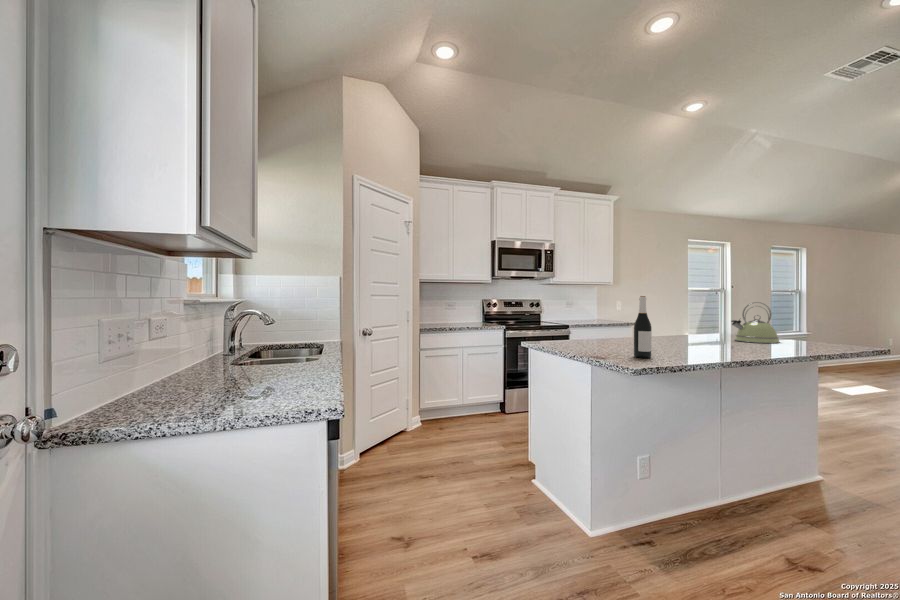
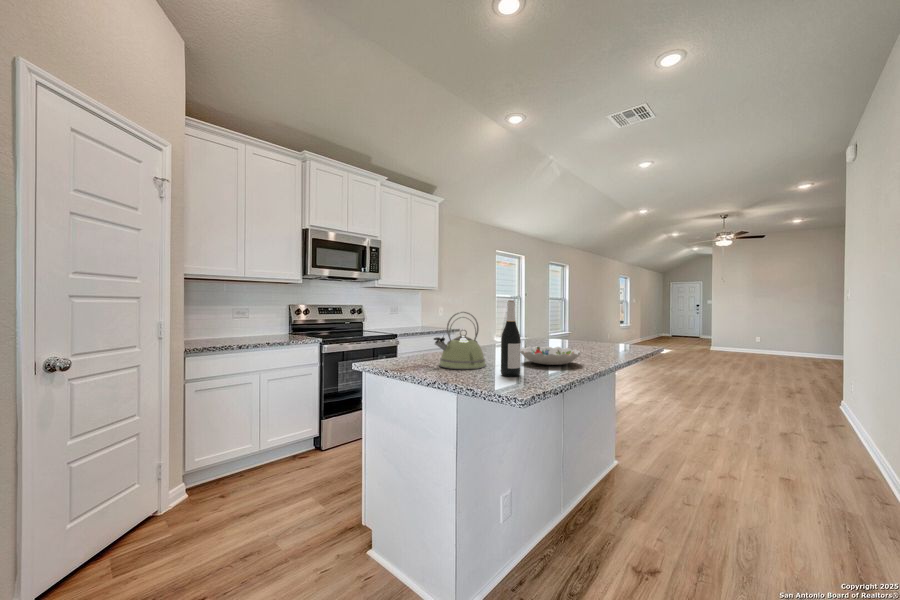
kettle: present [731,302,780,343] -> present [434,312,486,369]
decorative bowl: none [662,336,726,353] -> present [520,346,580,365]

